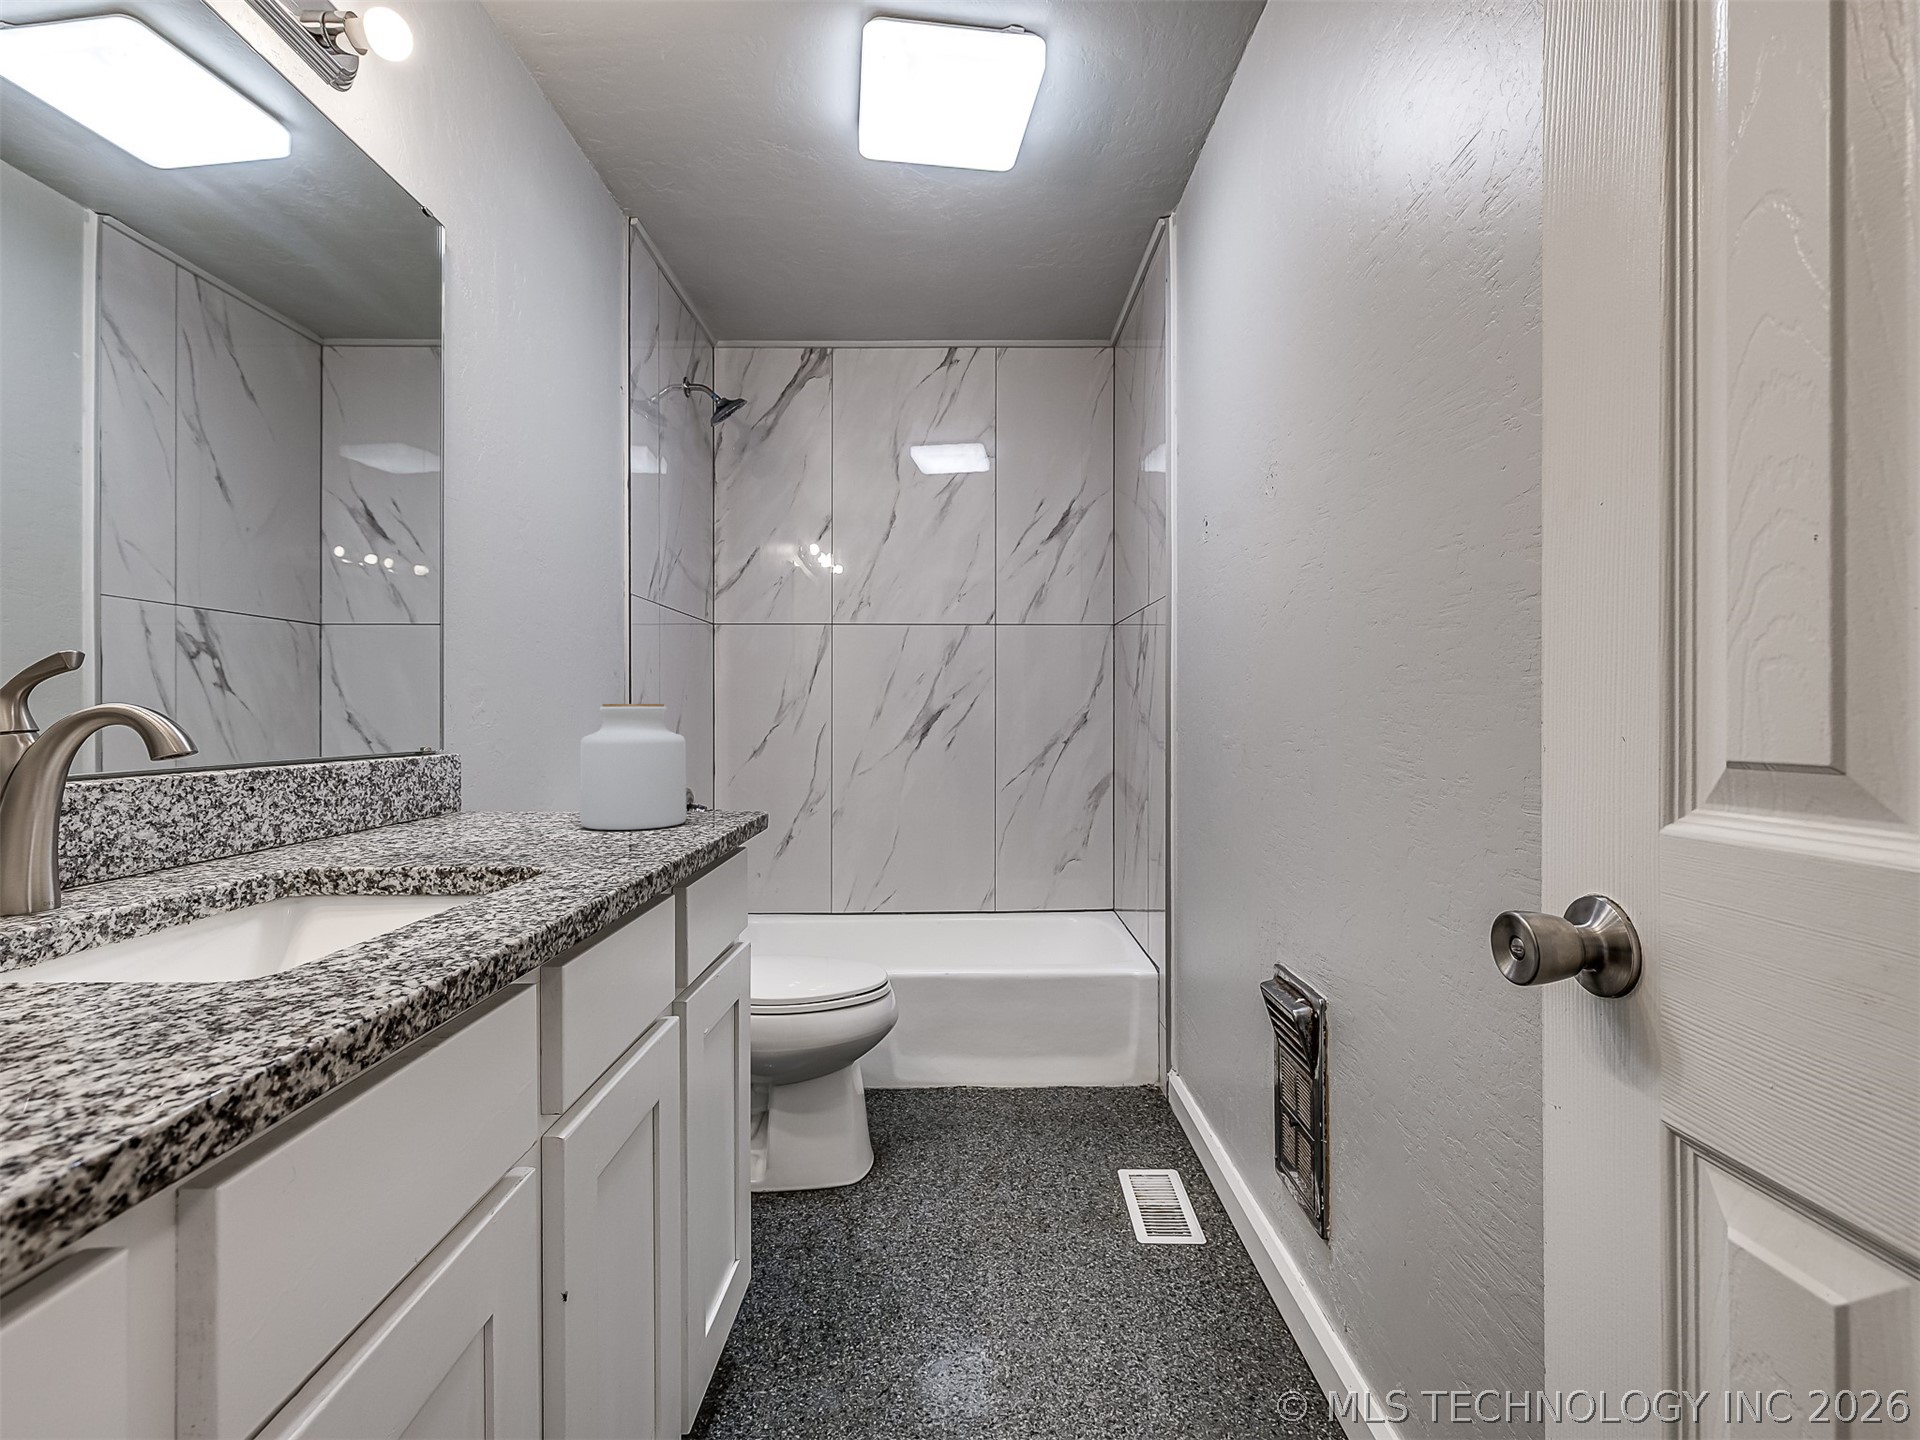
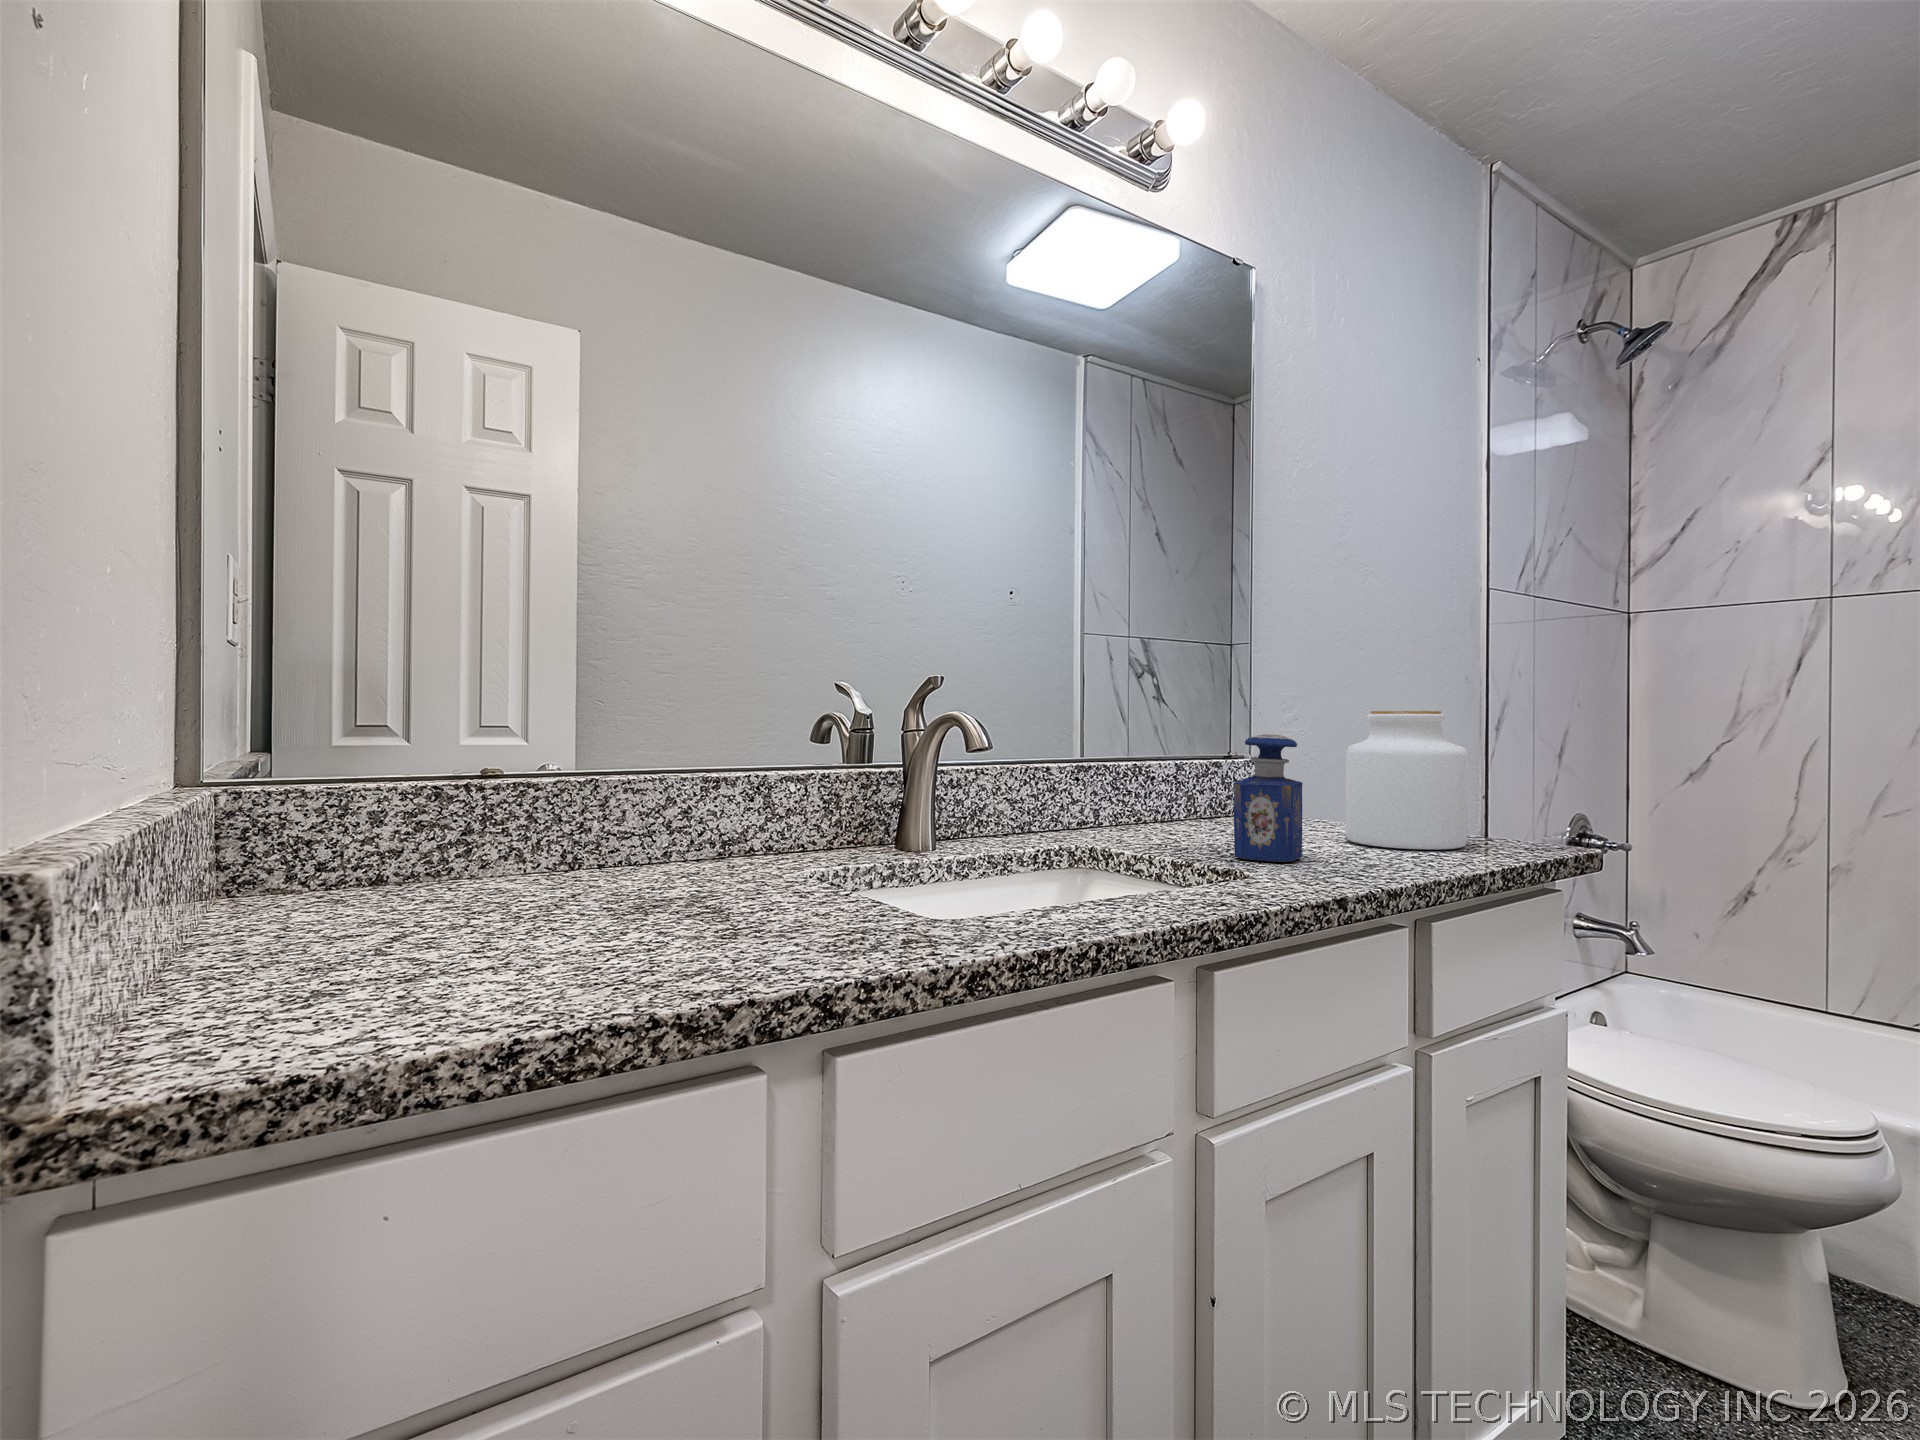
perfume bottle: none [502,728,569,856] -> present [1234,735,1303,862]

